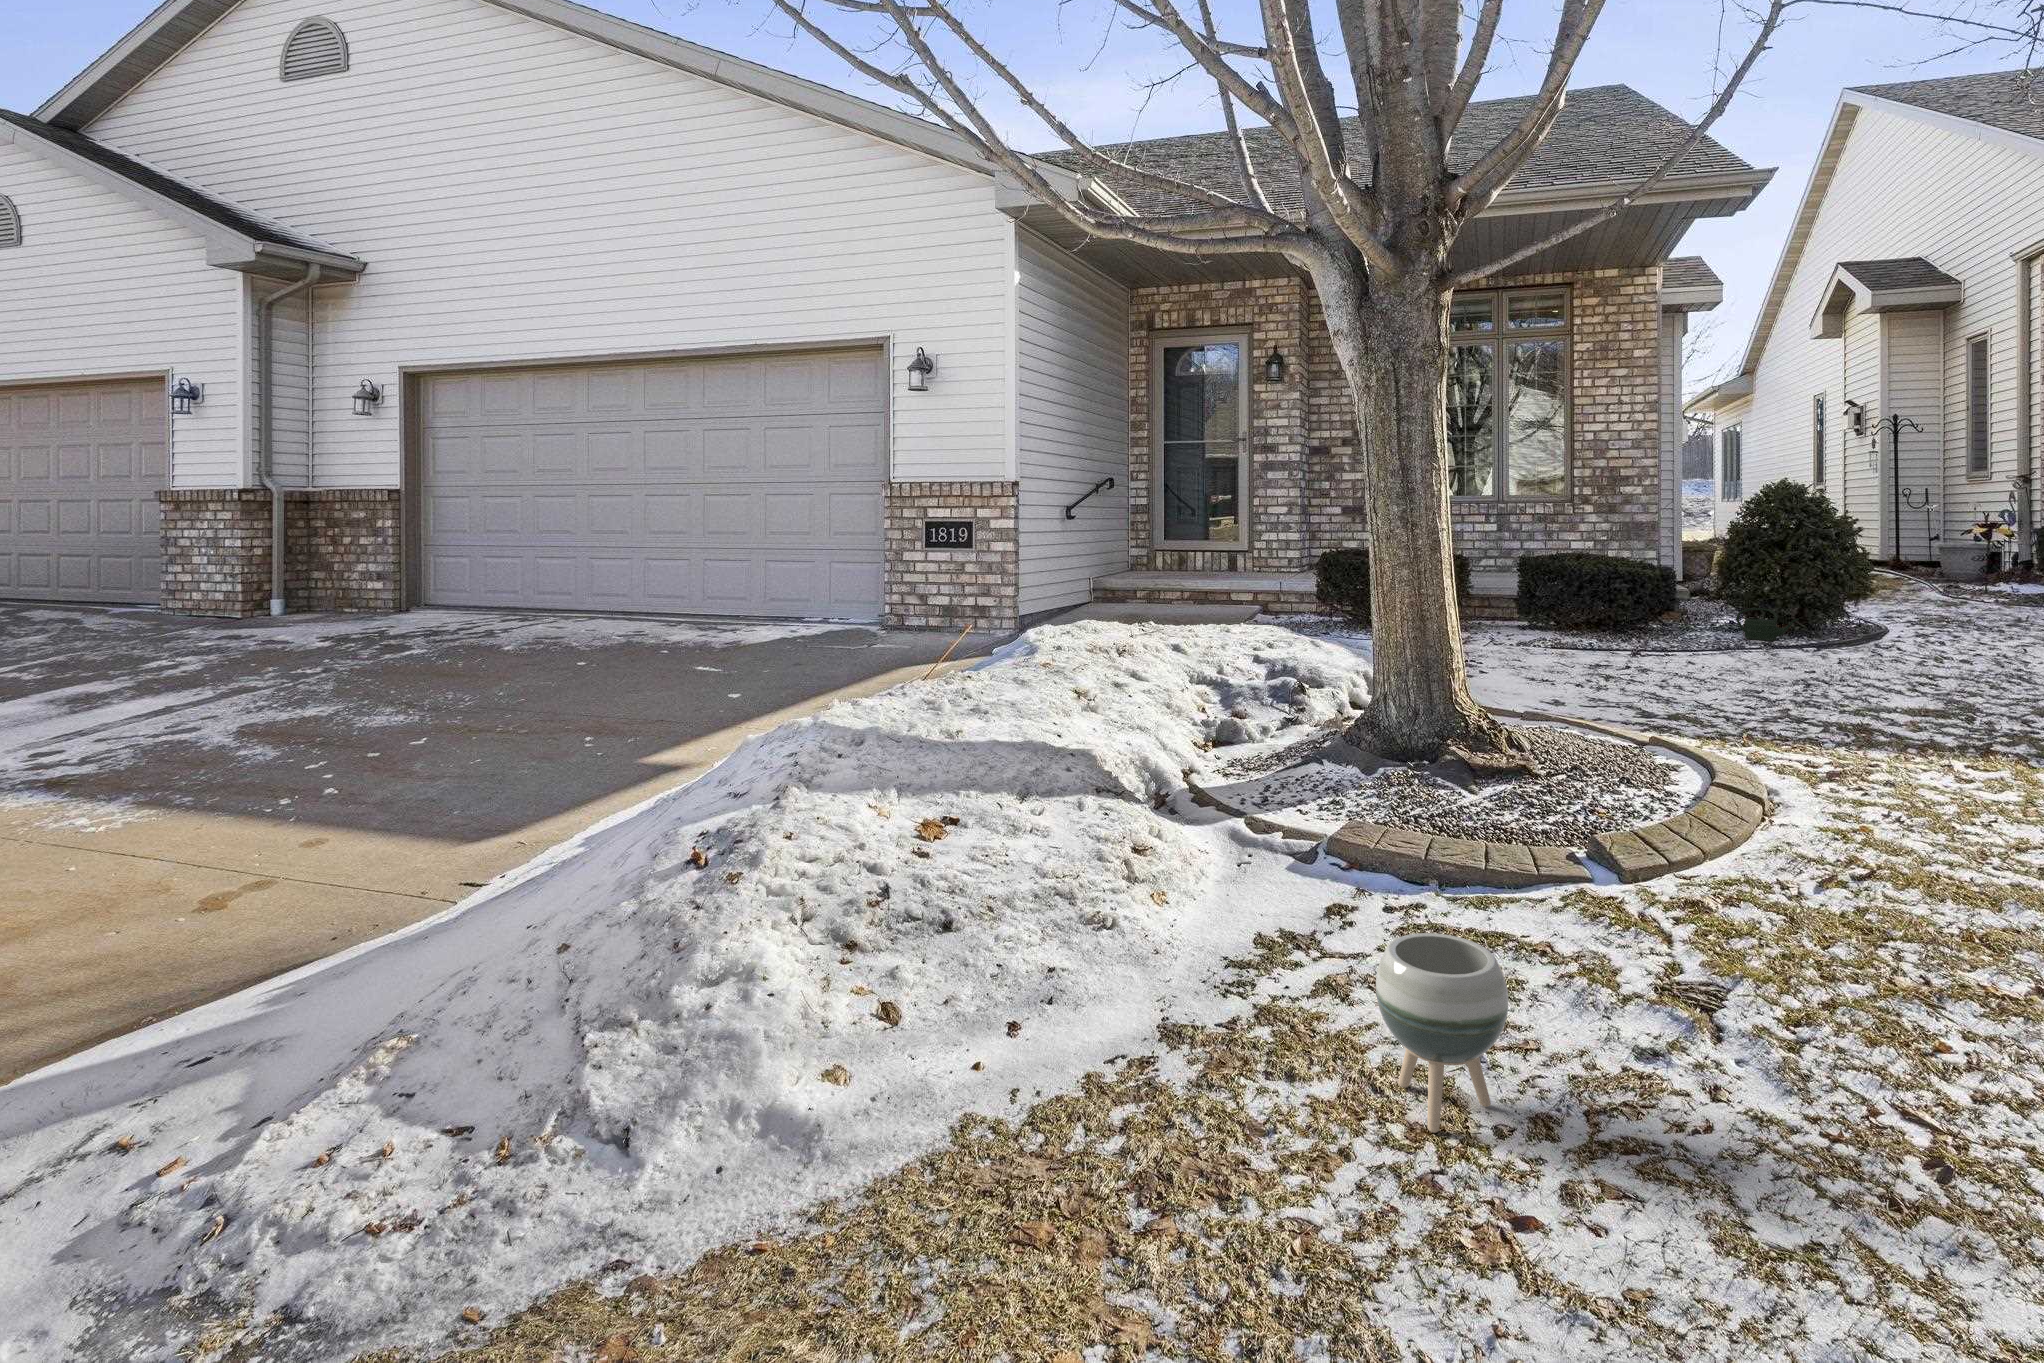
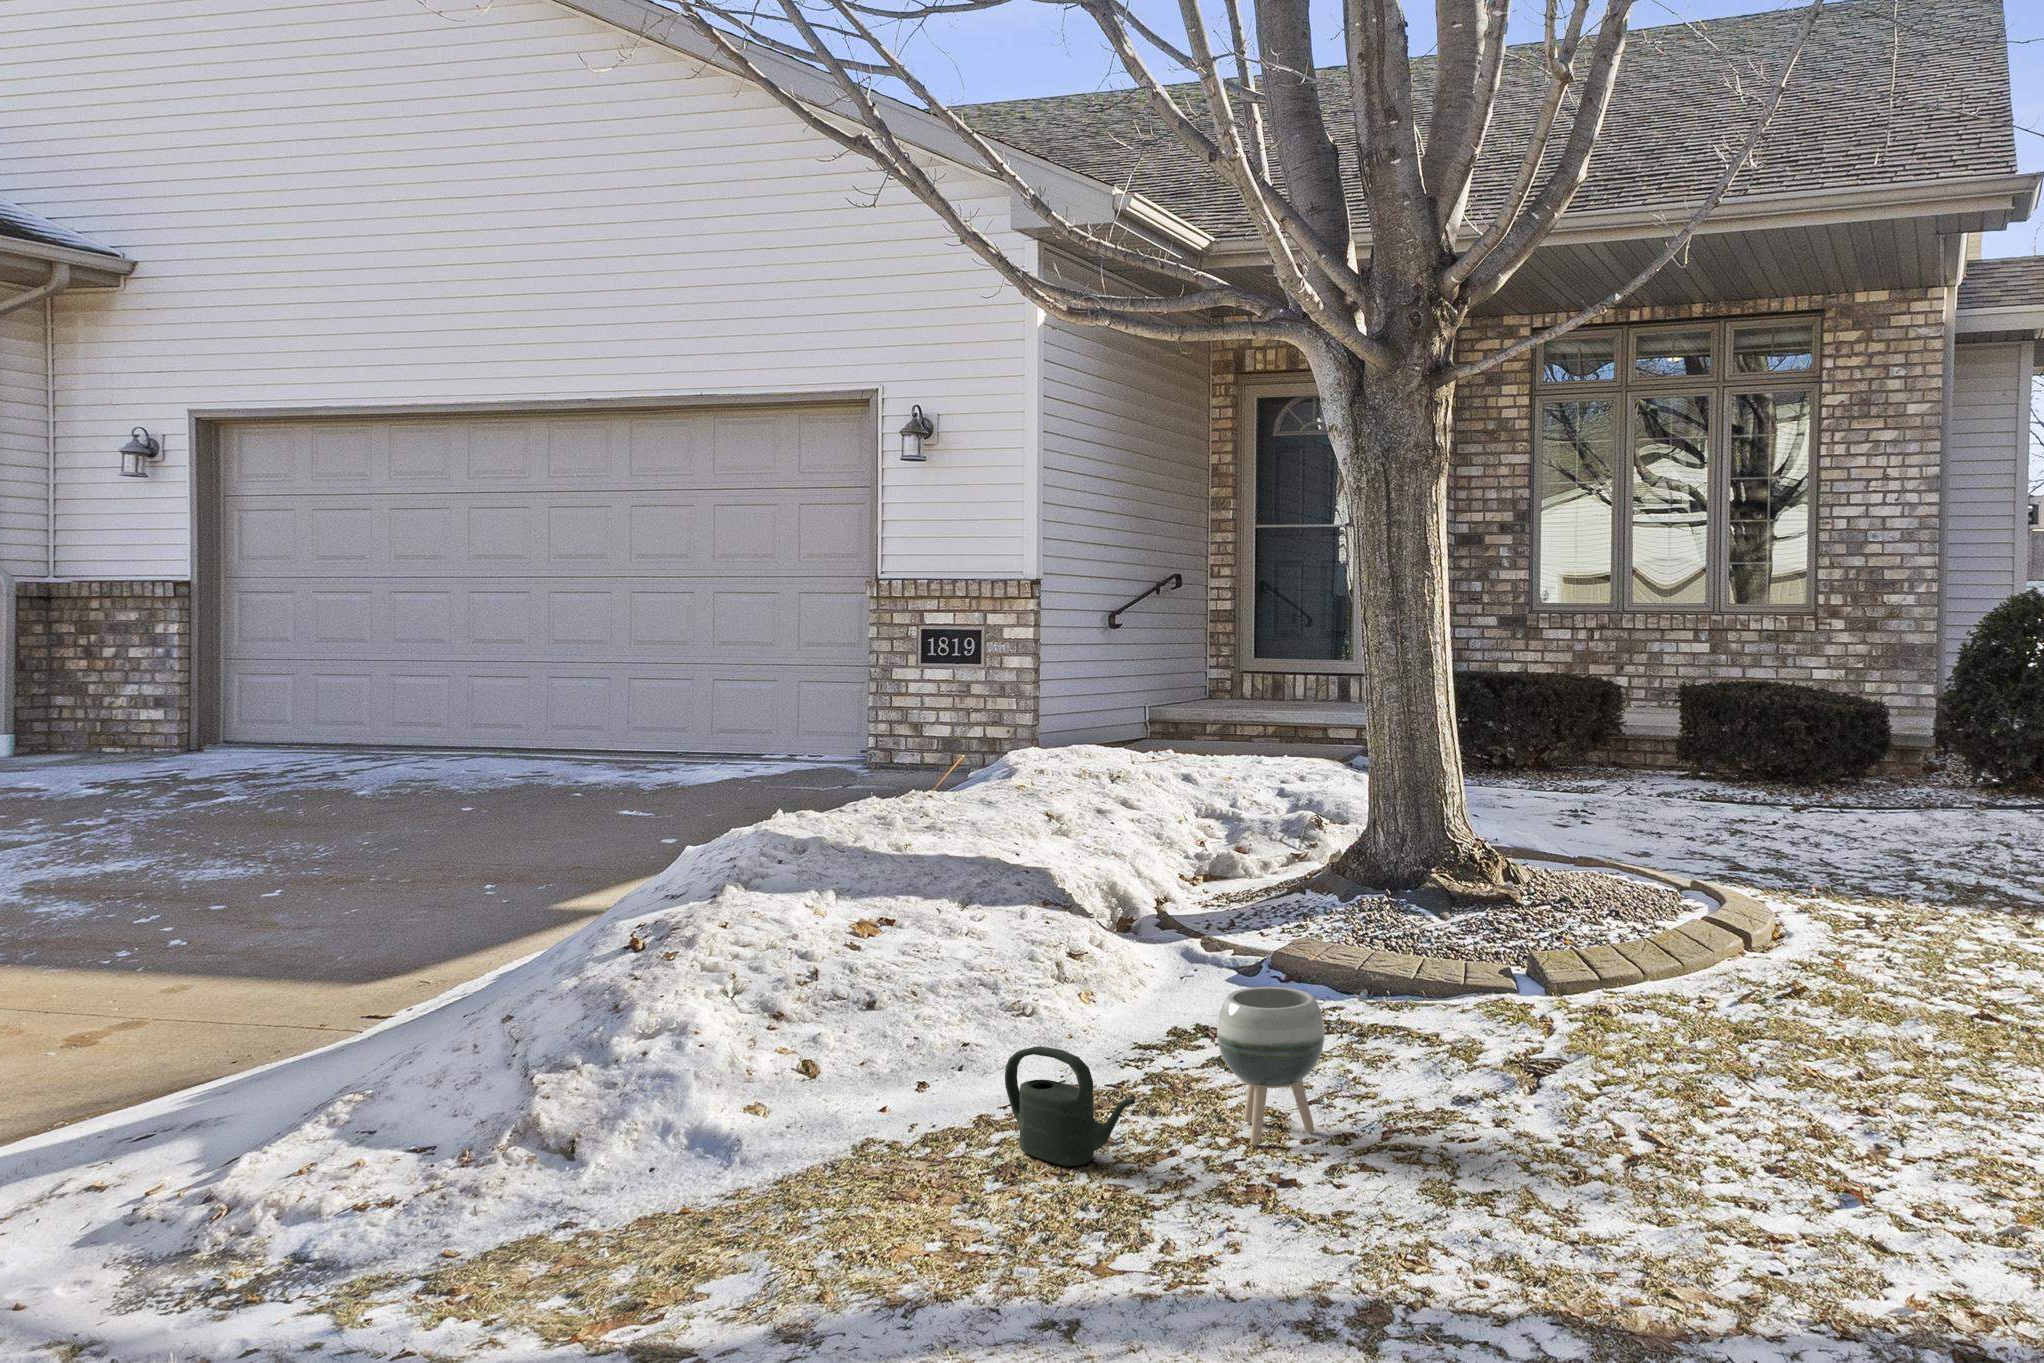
watering can: present [1737,608,1799,641] -> present [1005,1046,1135,1166]

